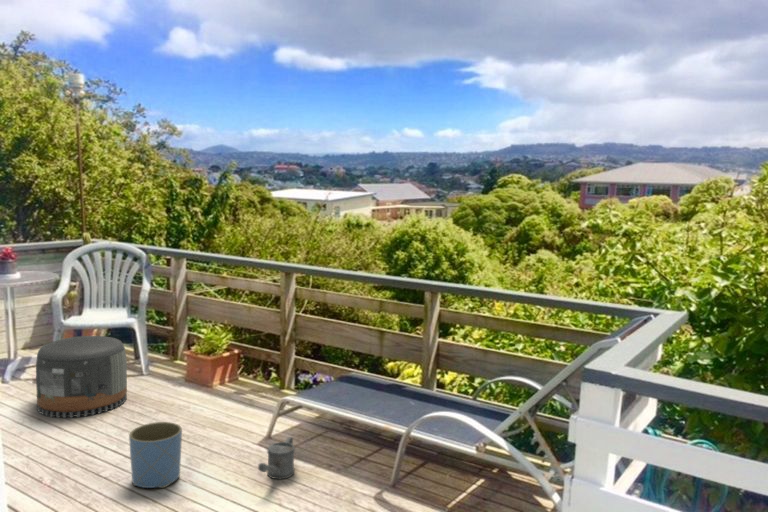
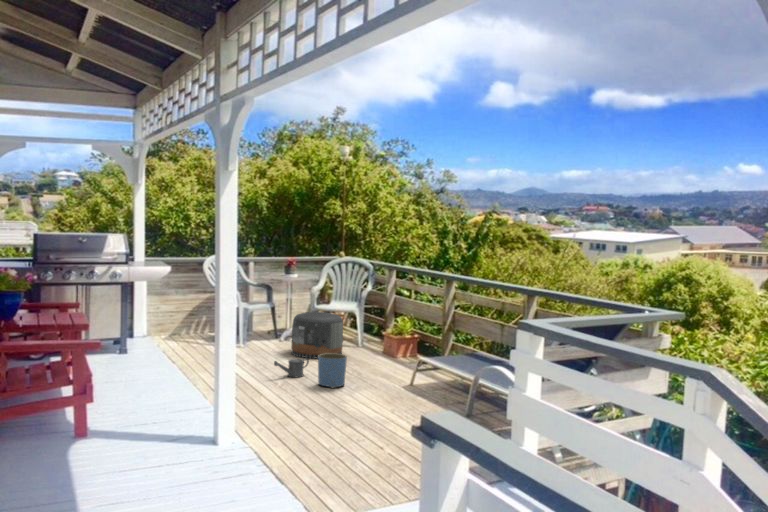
watering can: present [258,437,295,479] -> present [274,359,309,377]

